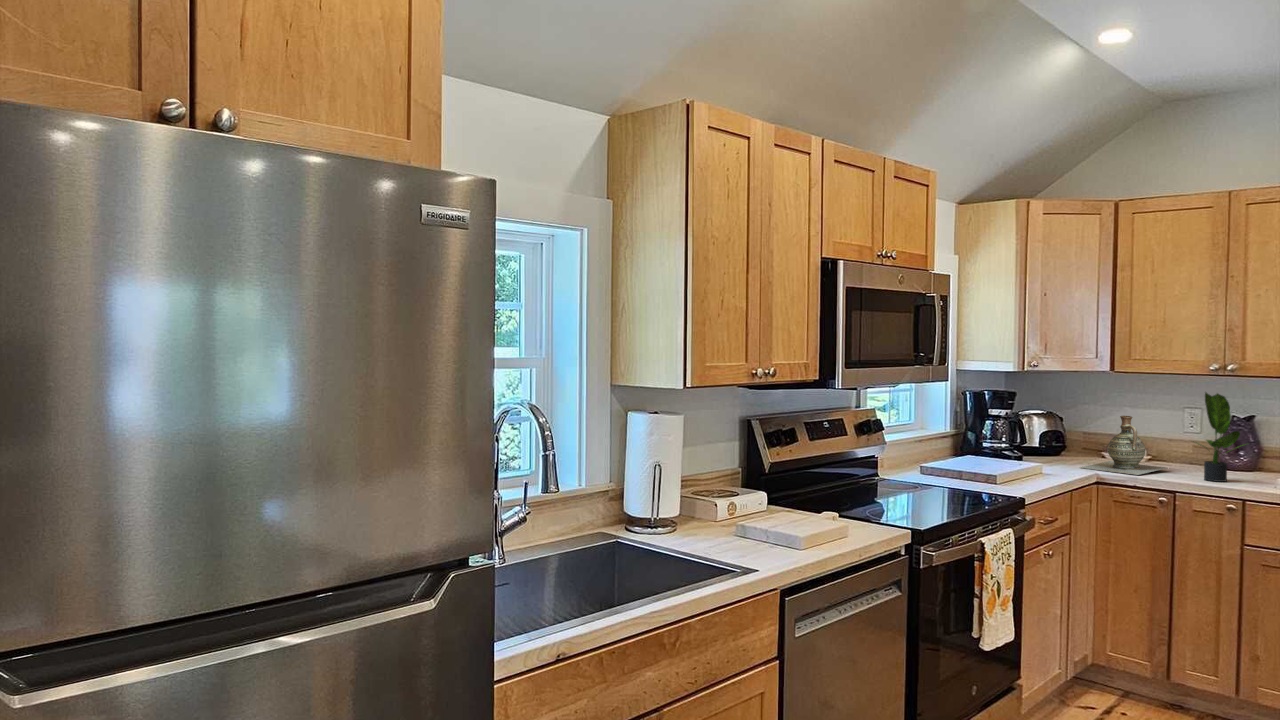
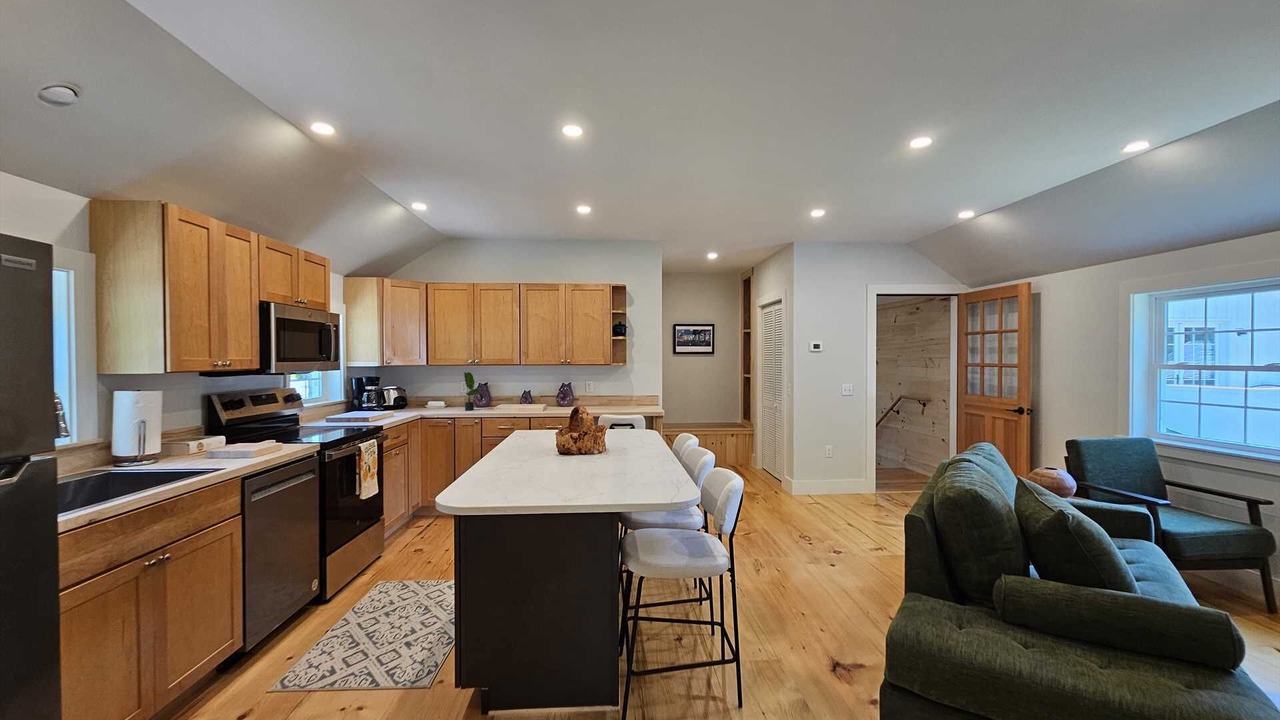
ceramic jug: present [1080,416,1166,475] -> none [412,385,452,412]

